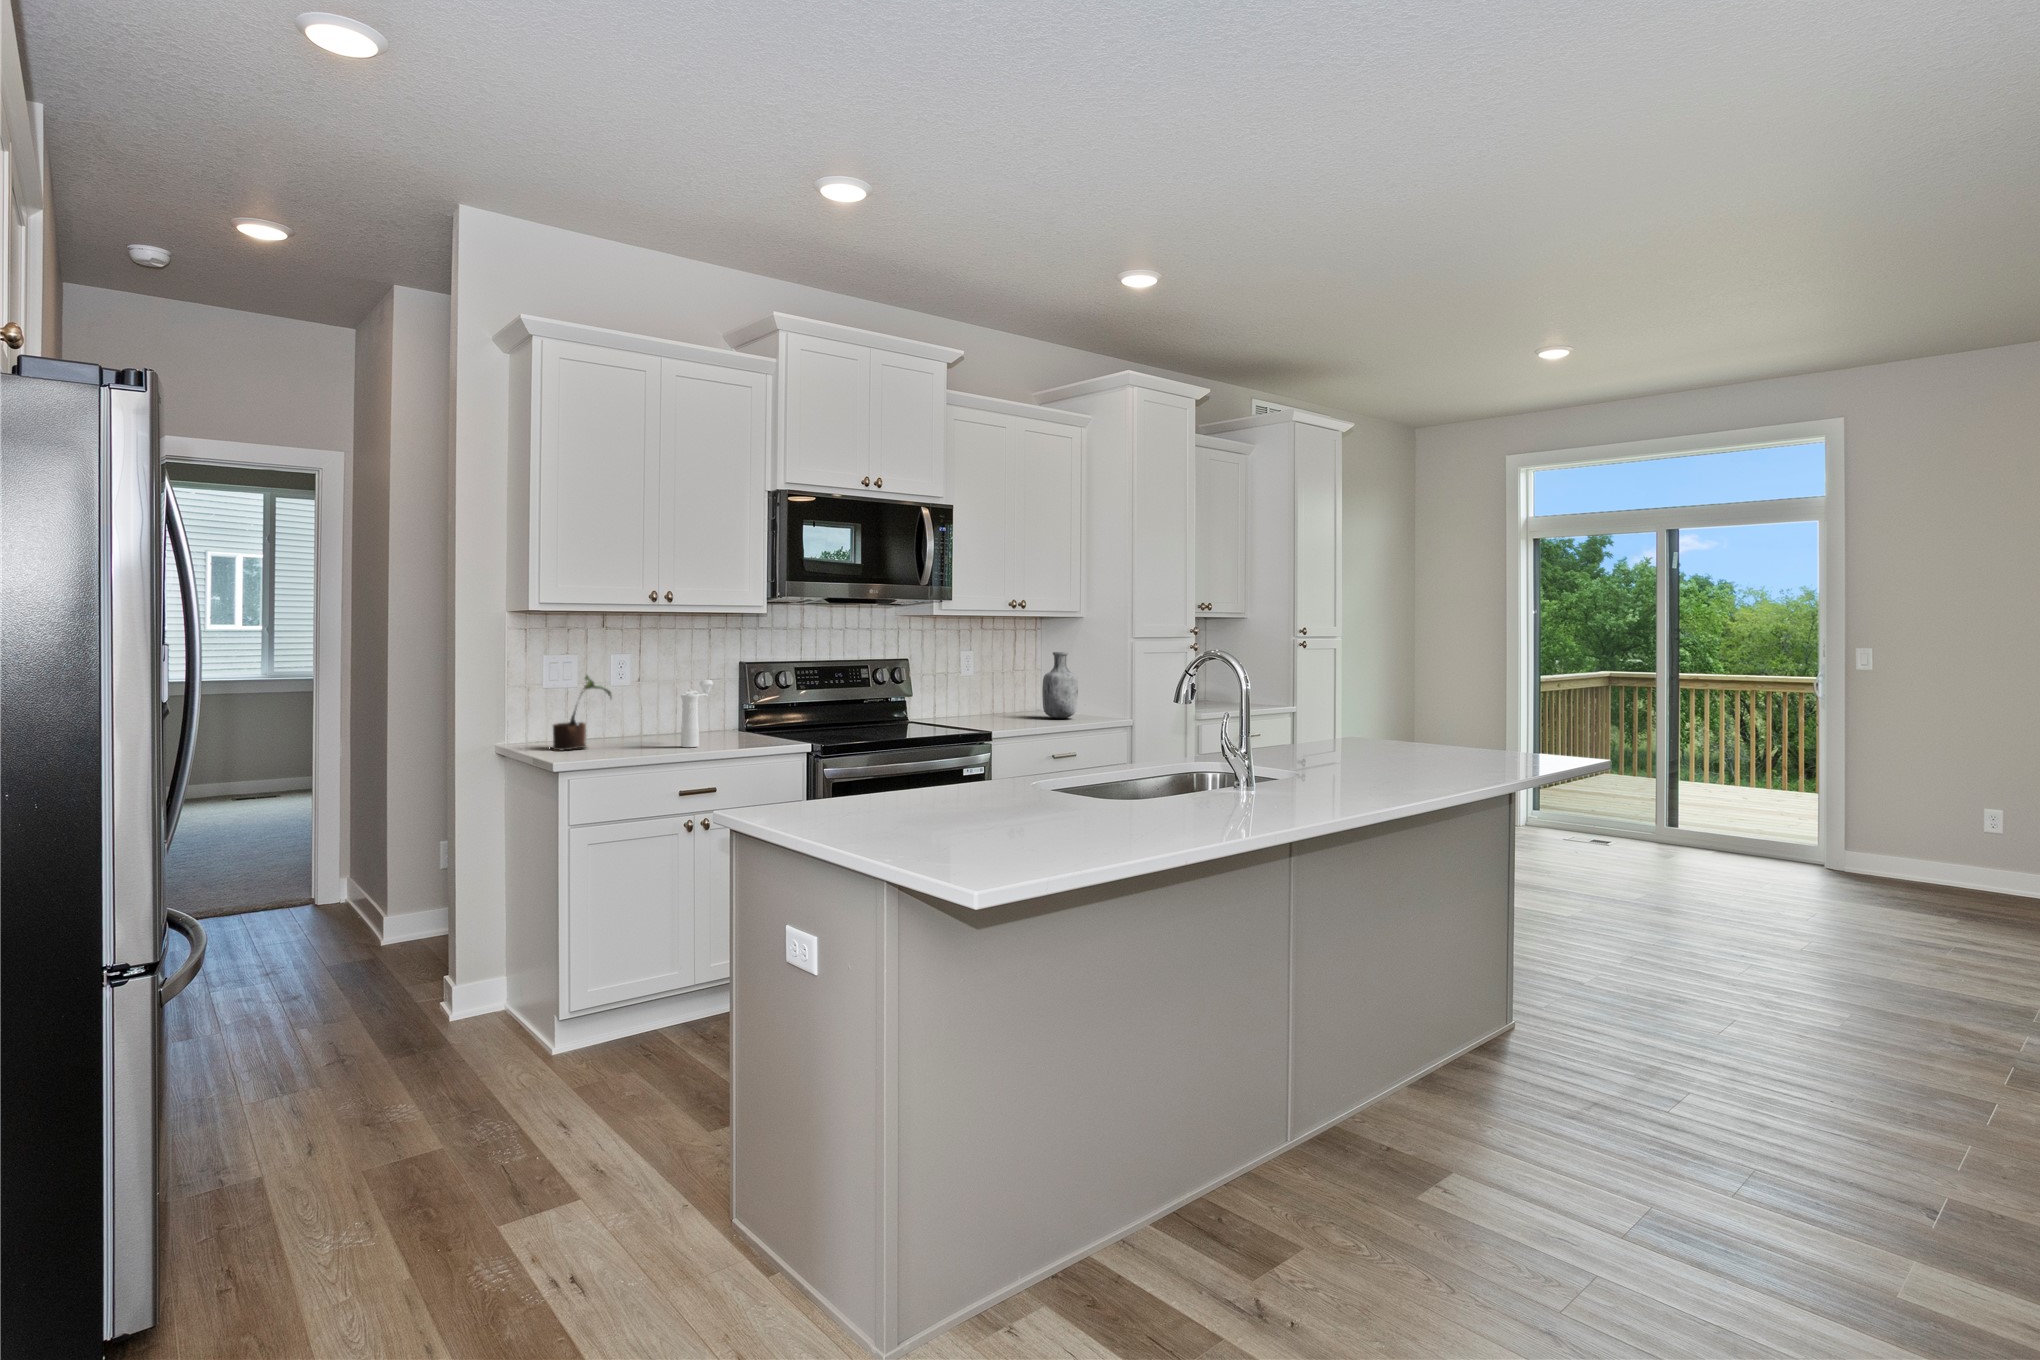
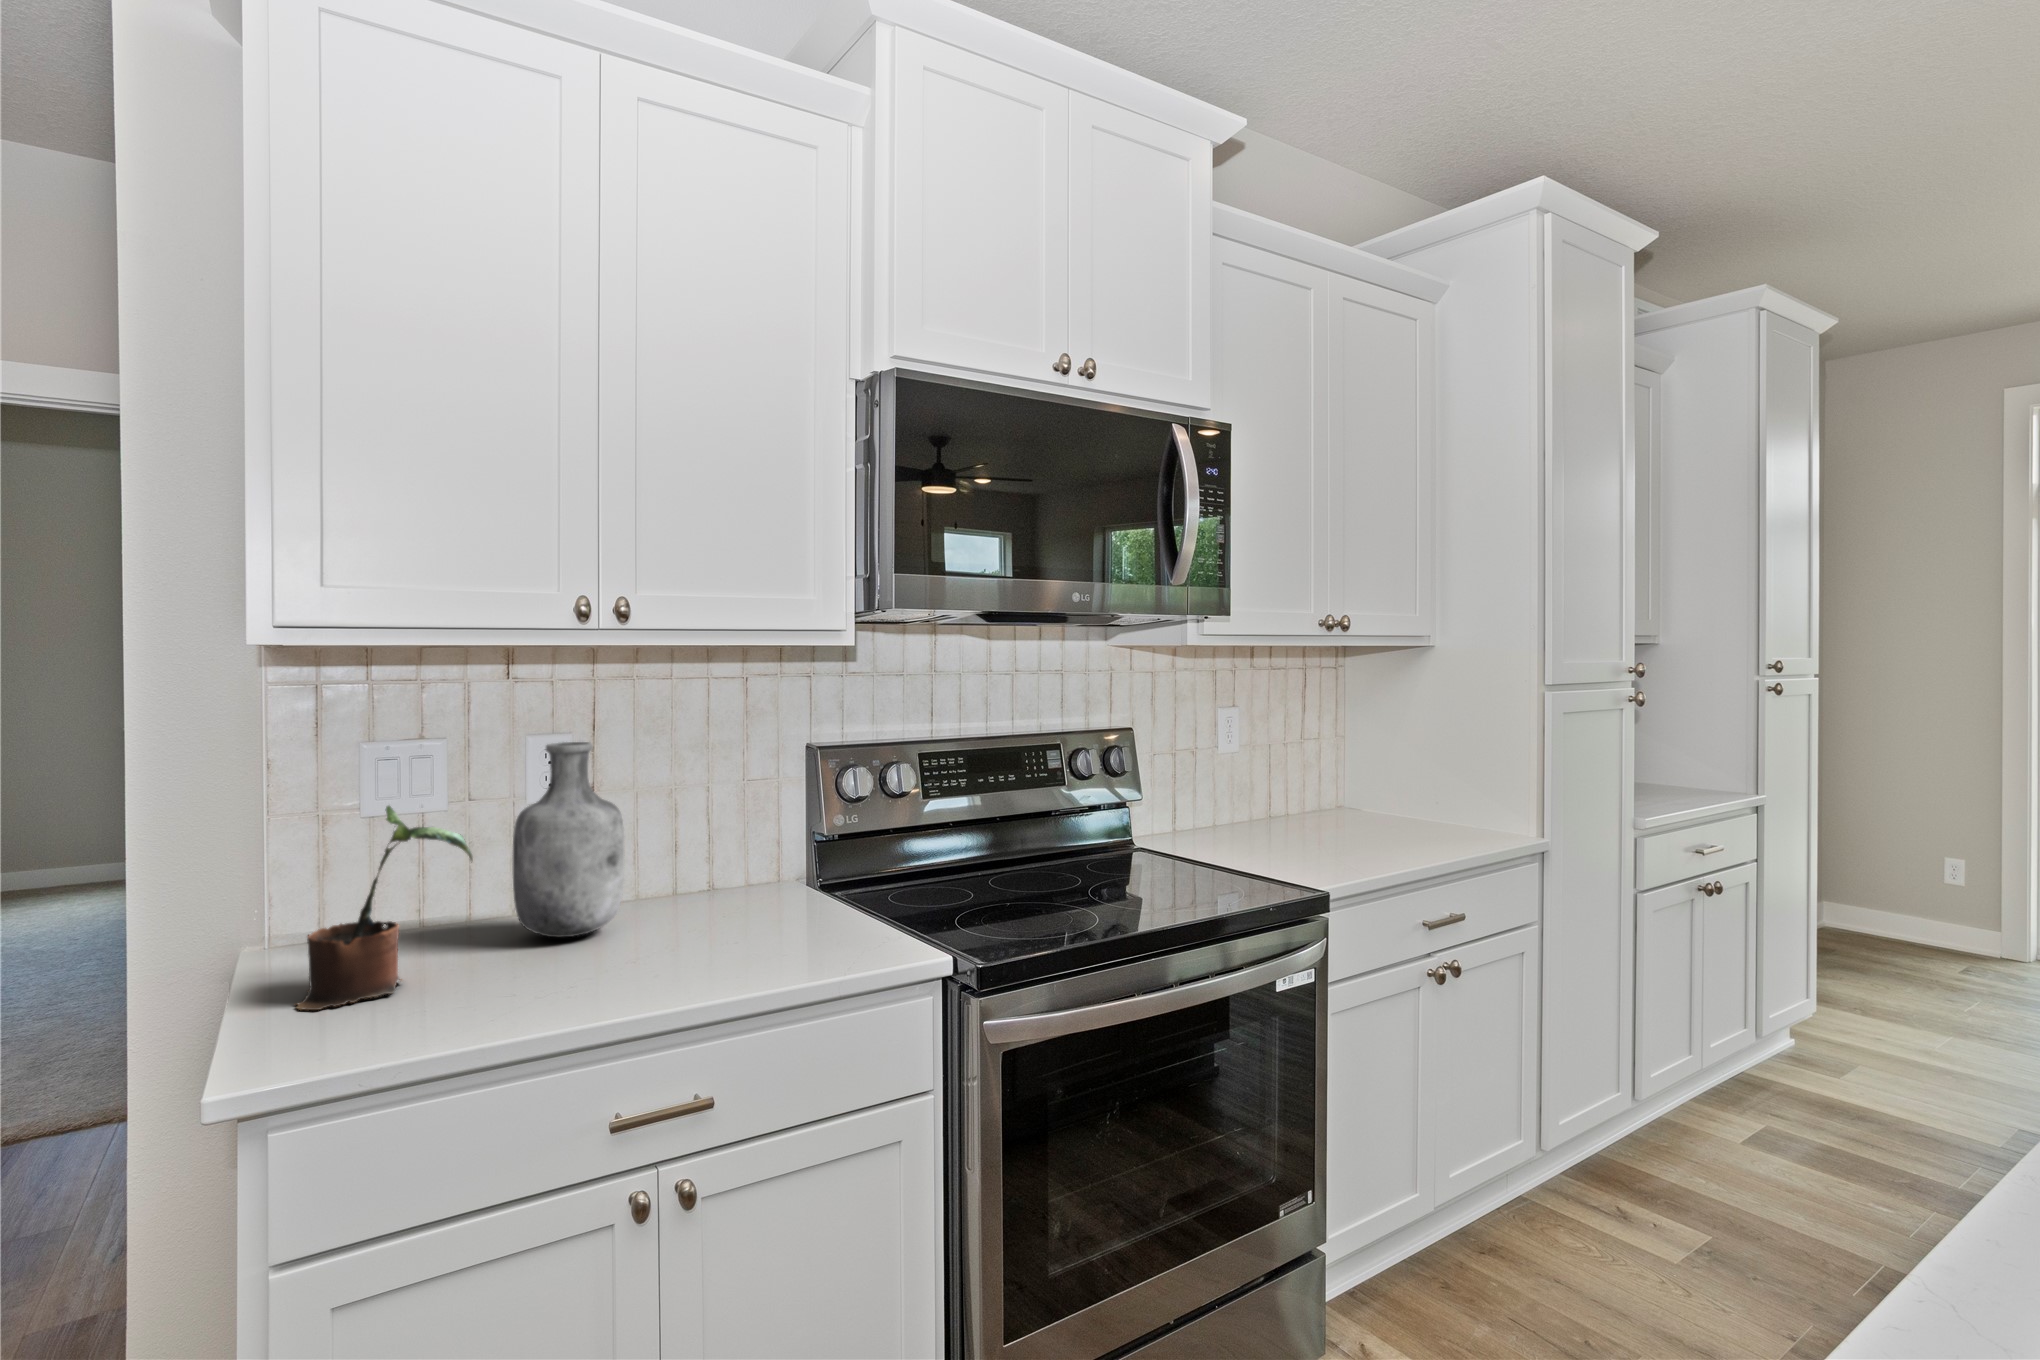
vase: present [1042,652,1078,719] -> present [513,742,624,937]
pepper mill: present [681,680,713,747] -> none [632,806,723,986]

